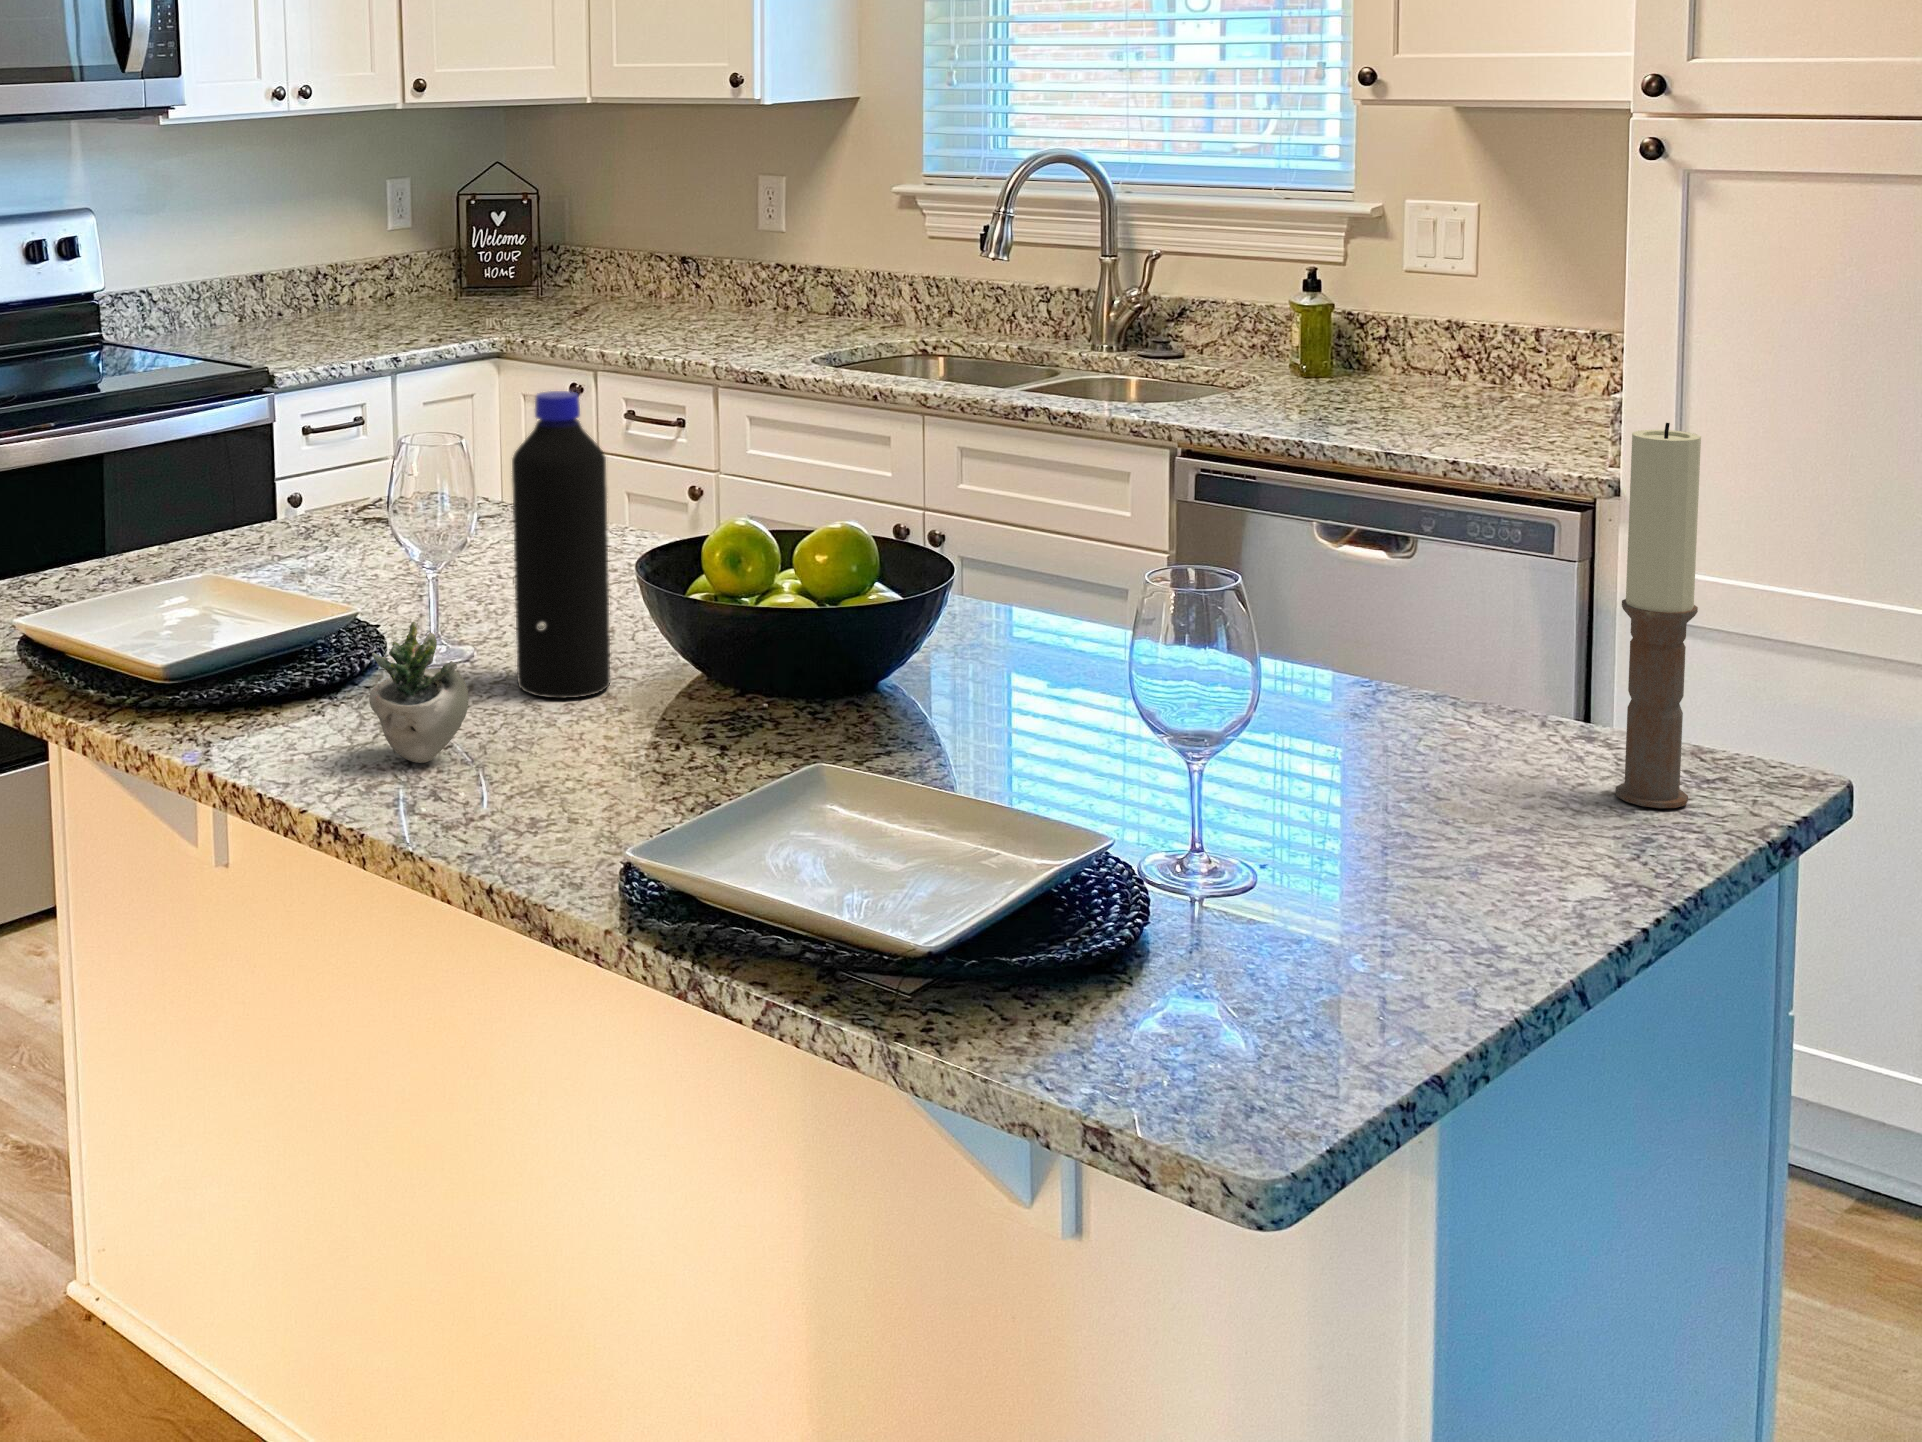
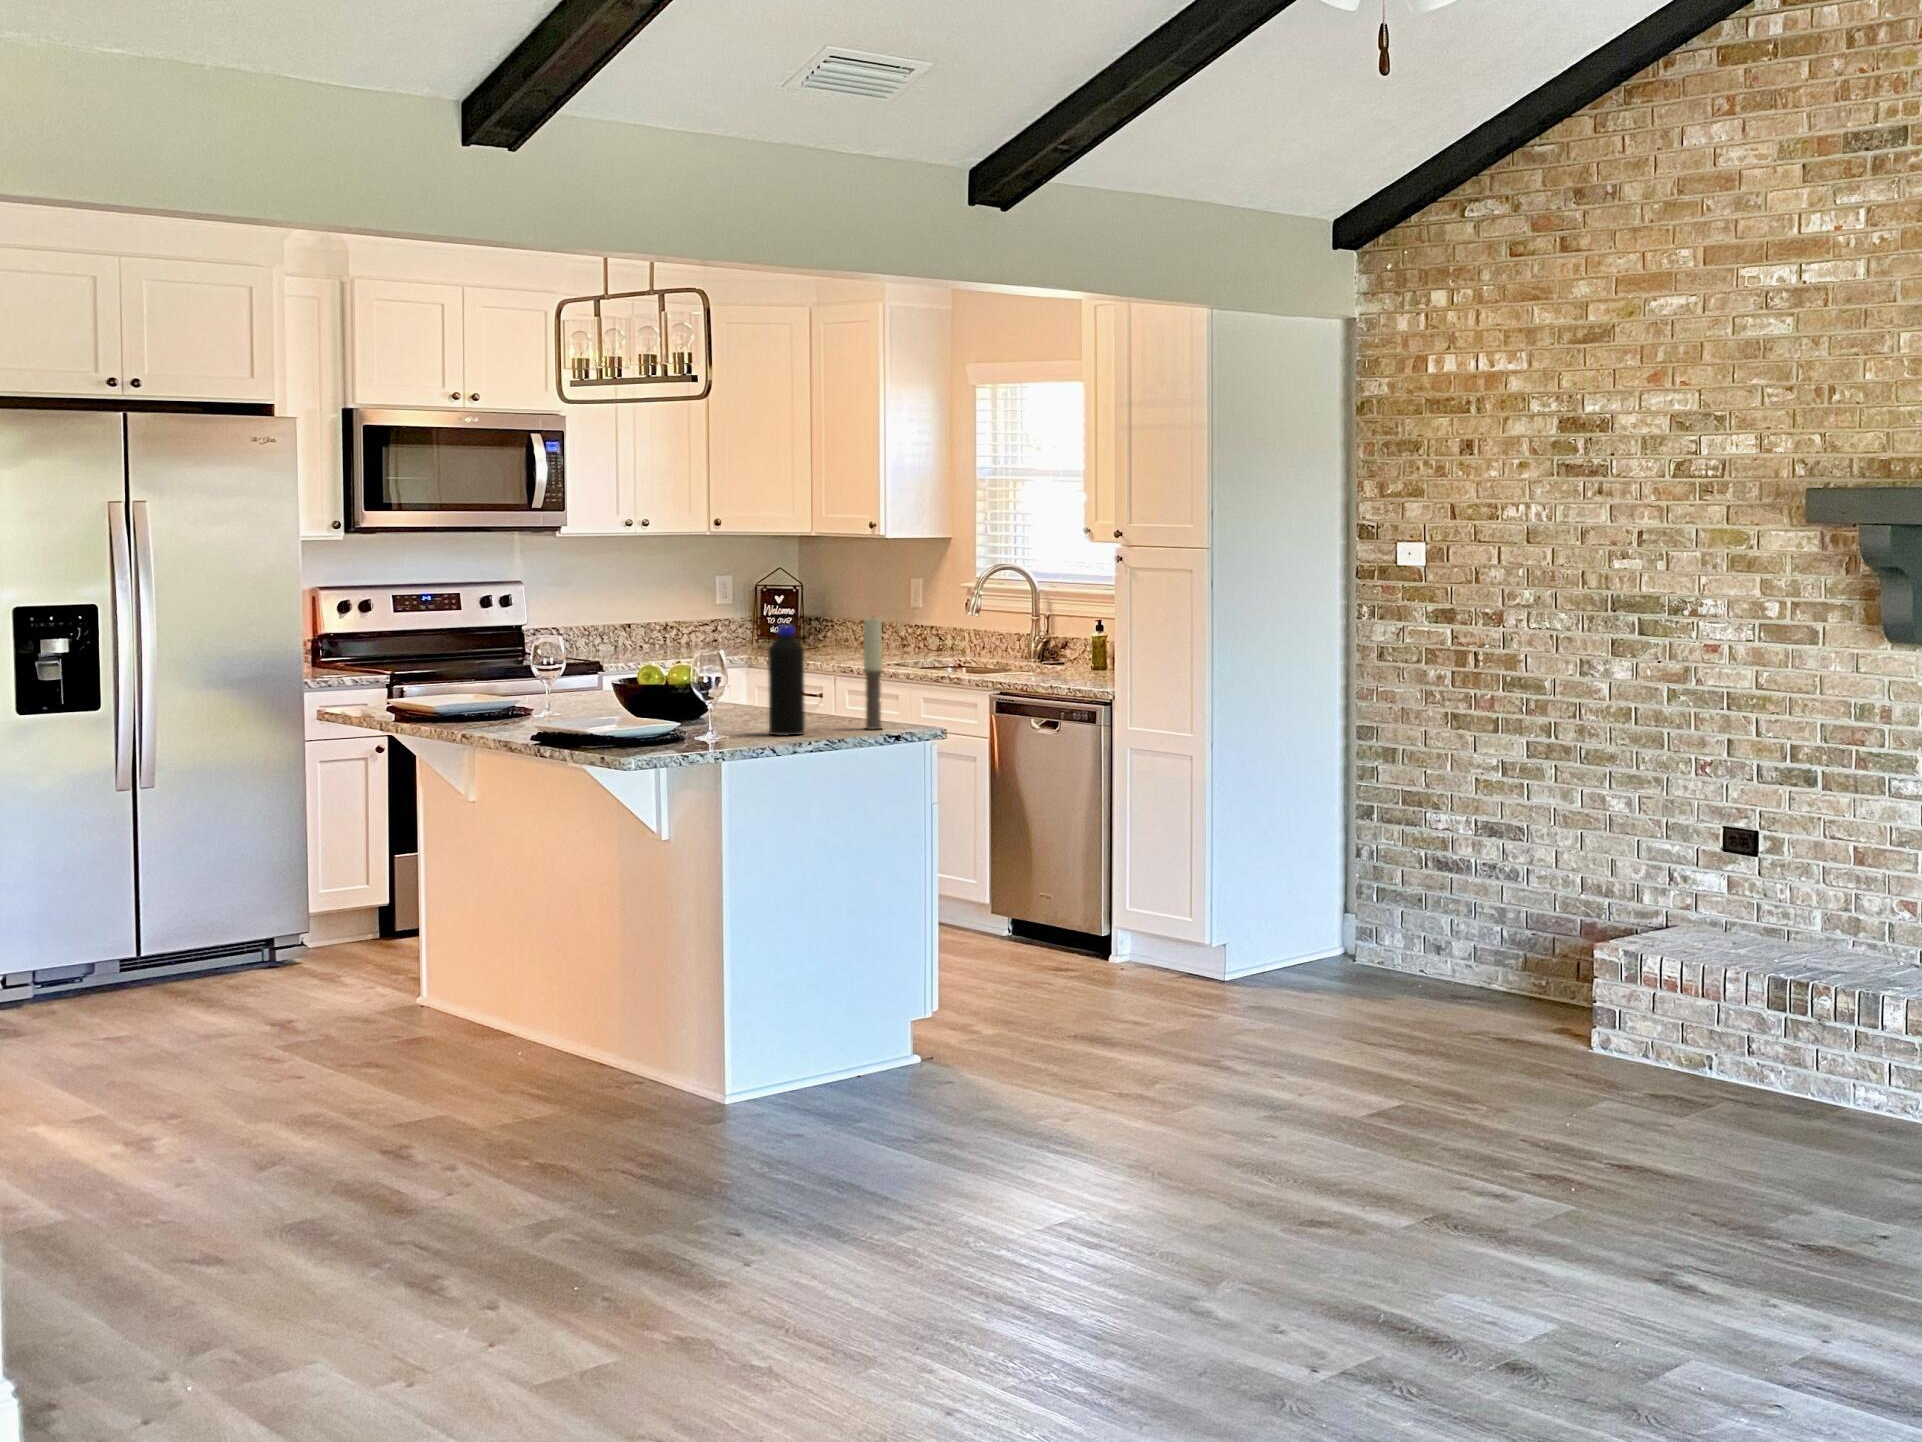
bottle: present [512,391,610,698] -> present [768,625,805,736]
succulent plant: present [369,622,545,763] -> none [488,674,541,722]

